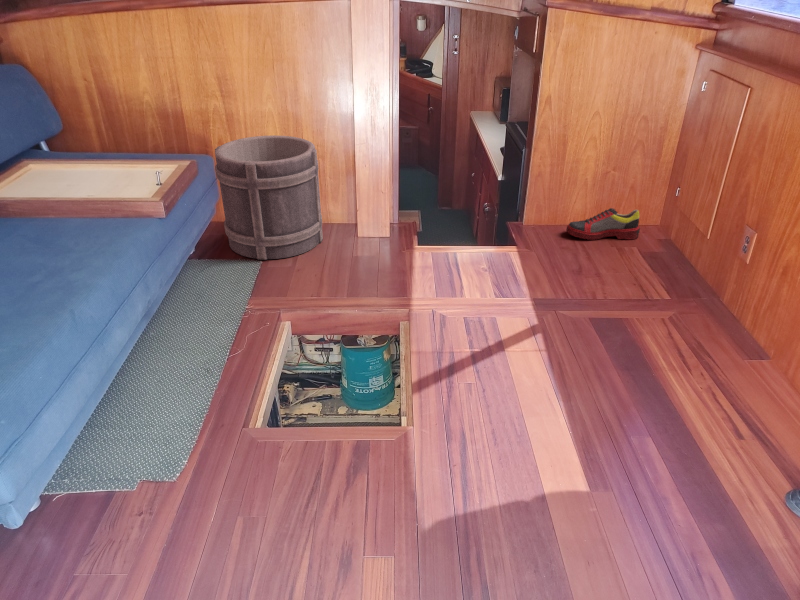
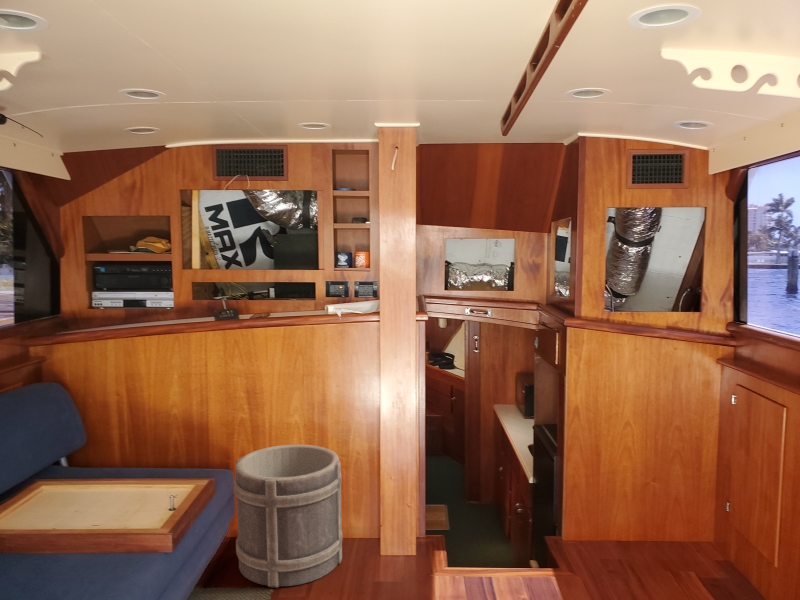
shoe: present [566,208,640,240] -> none [612,525,696,563]

